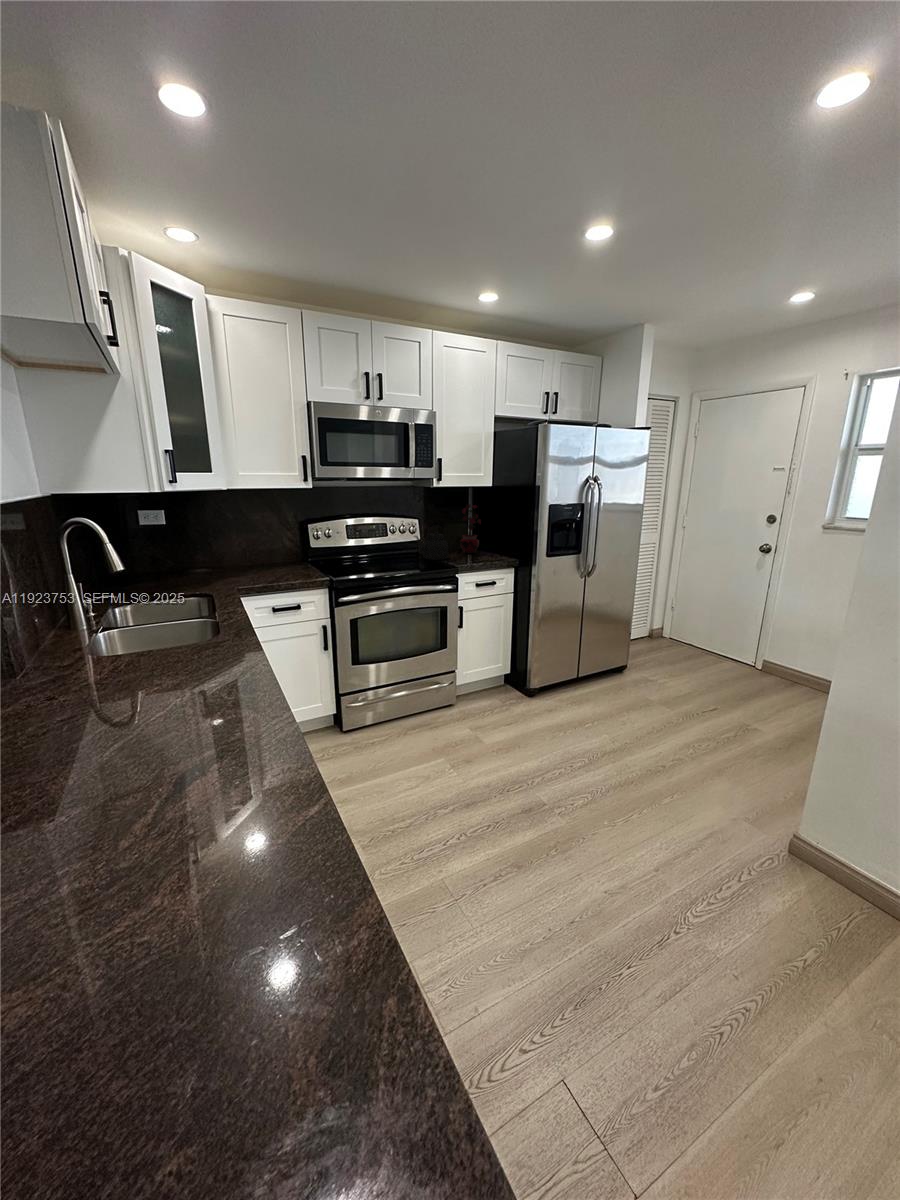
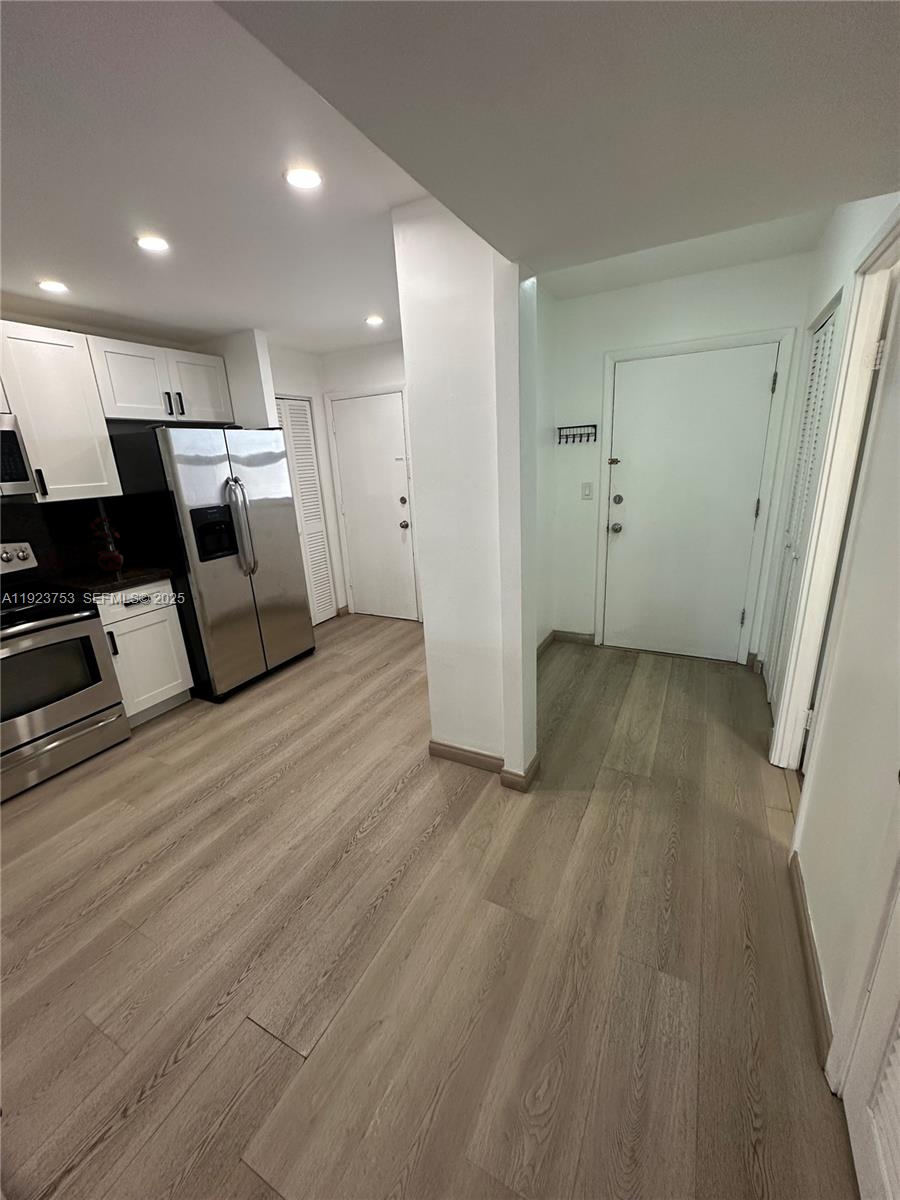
kettle: present [414,522,449,560] -> none [21,543,82,587]

